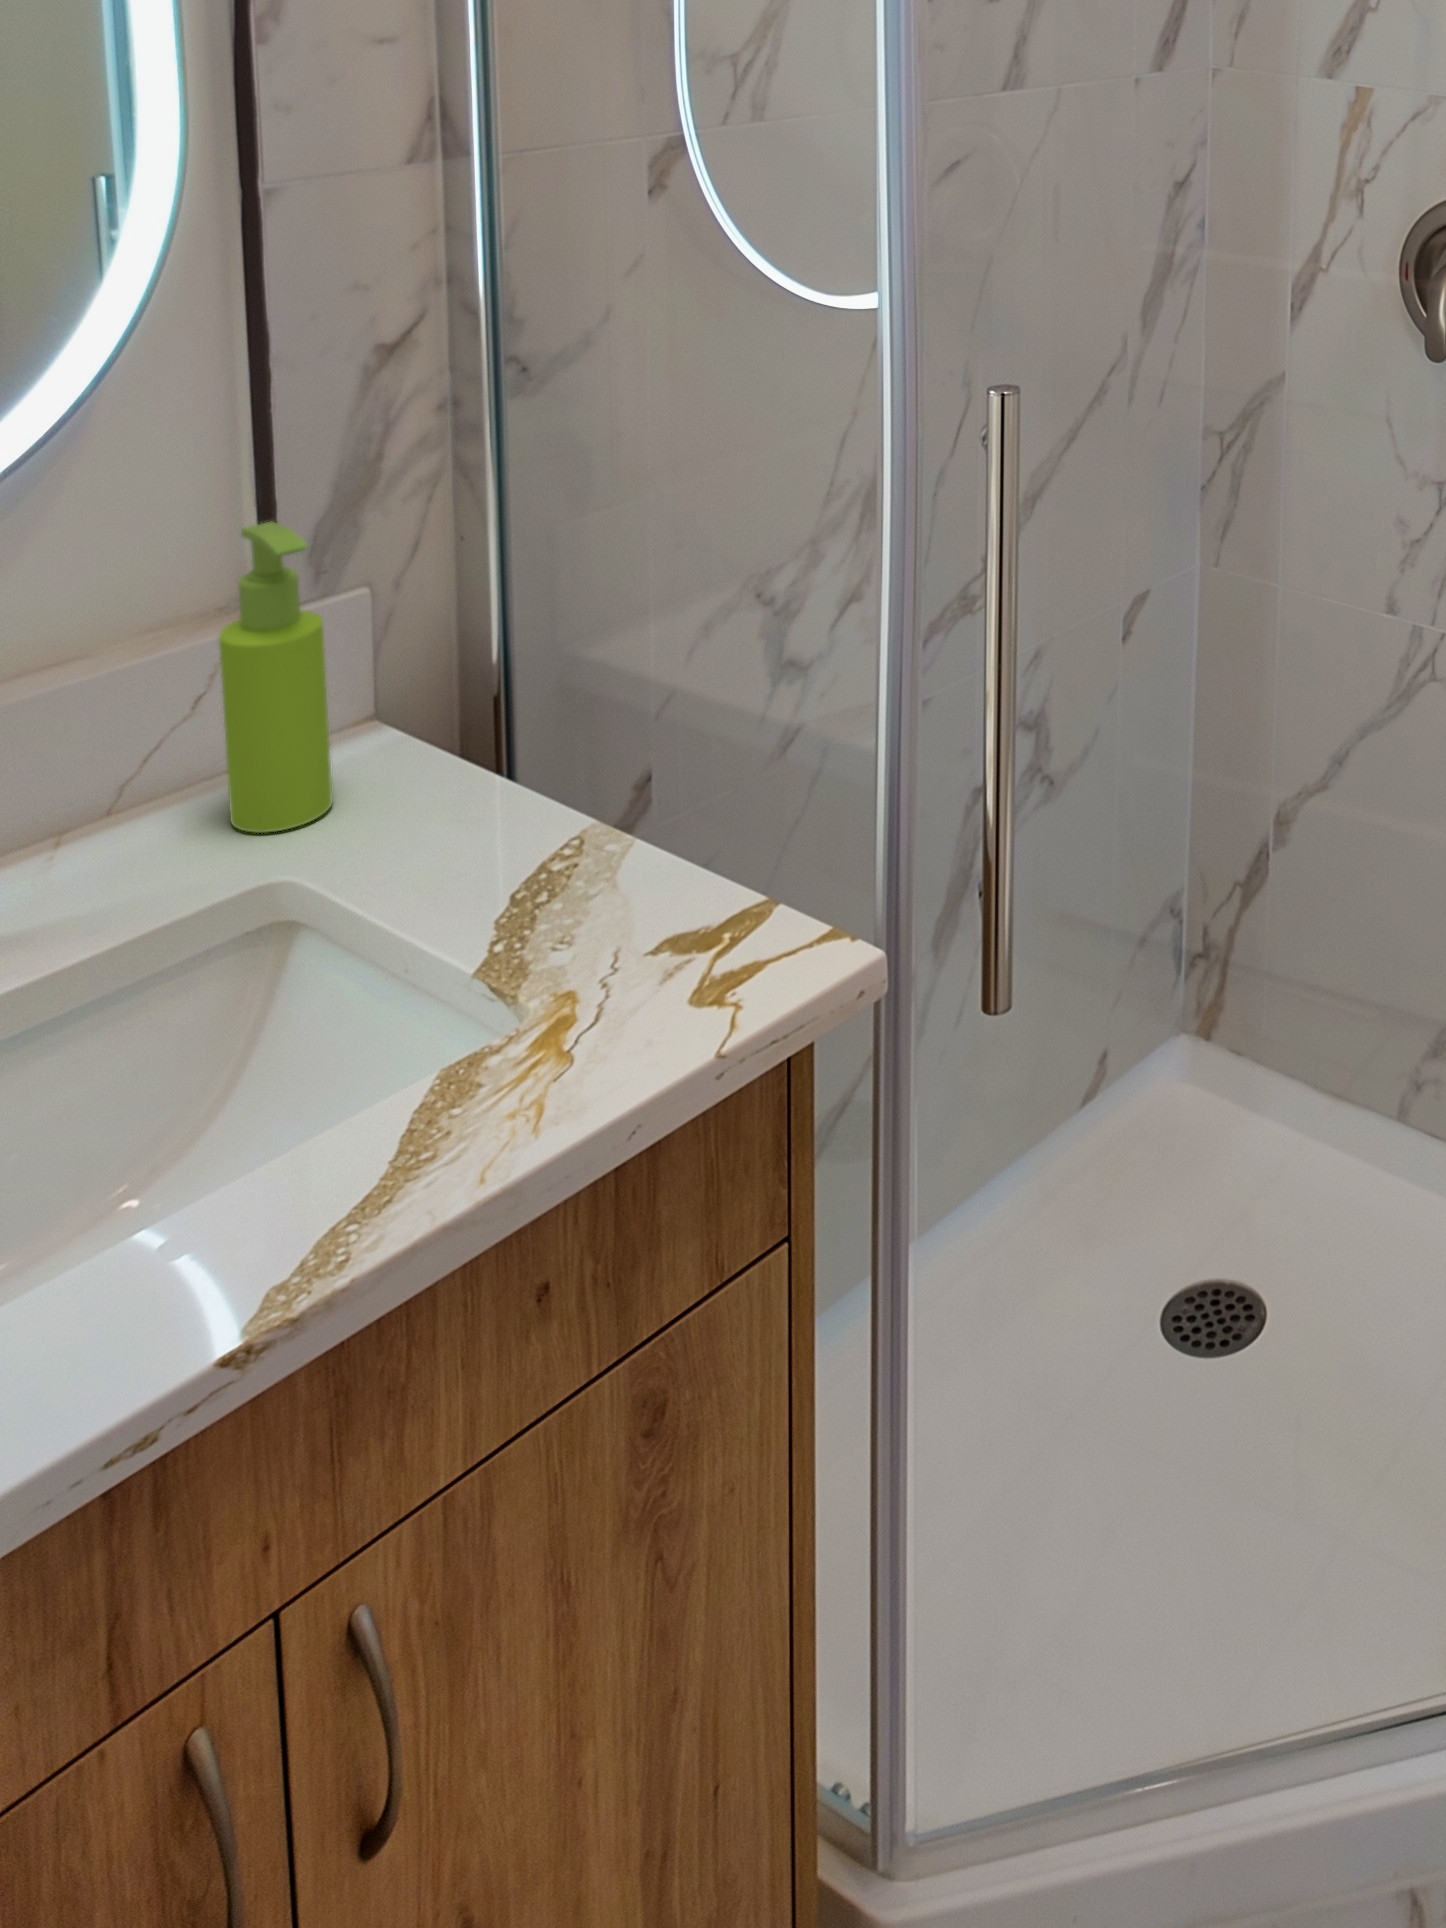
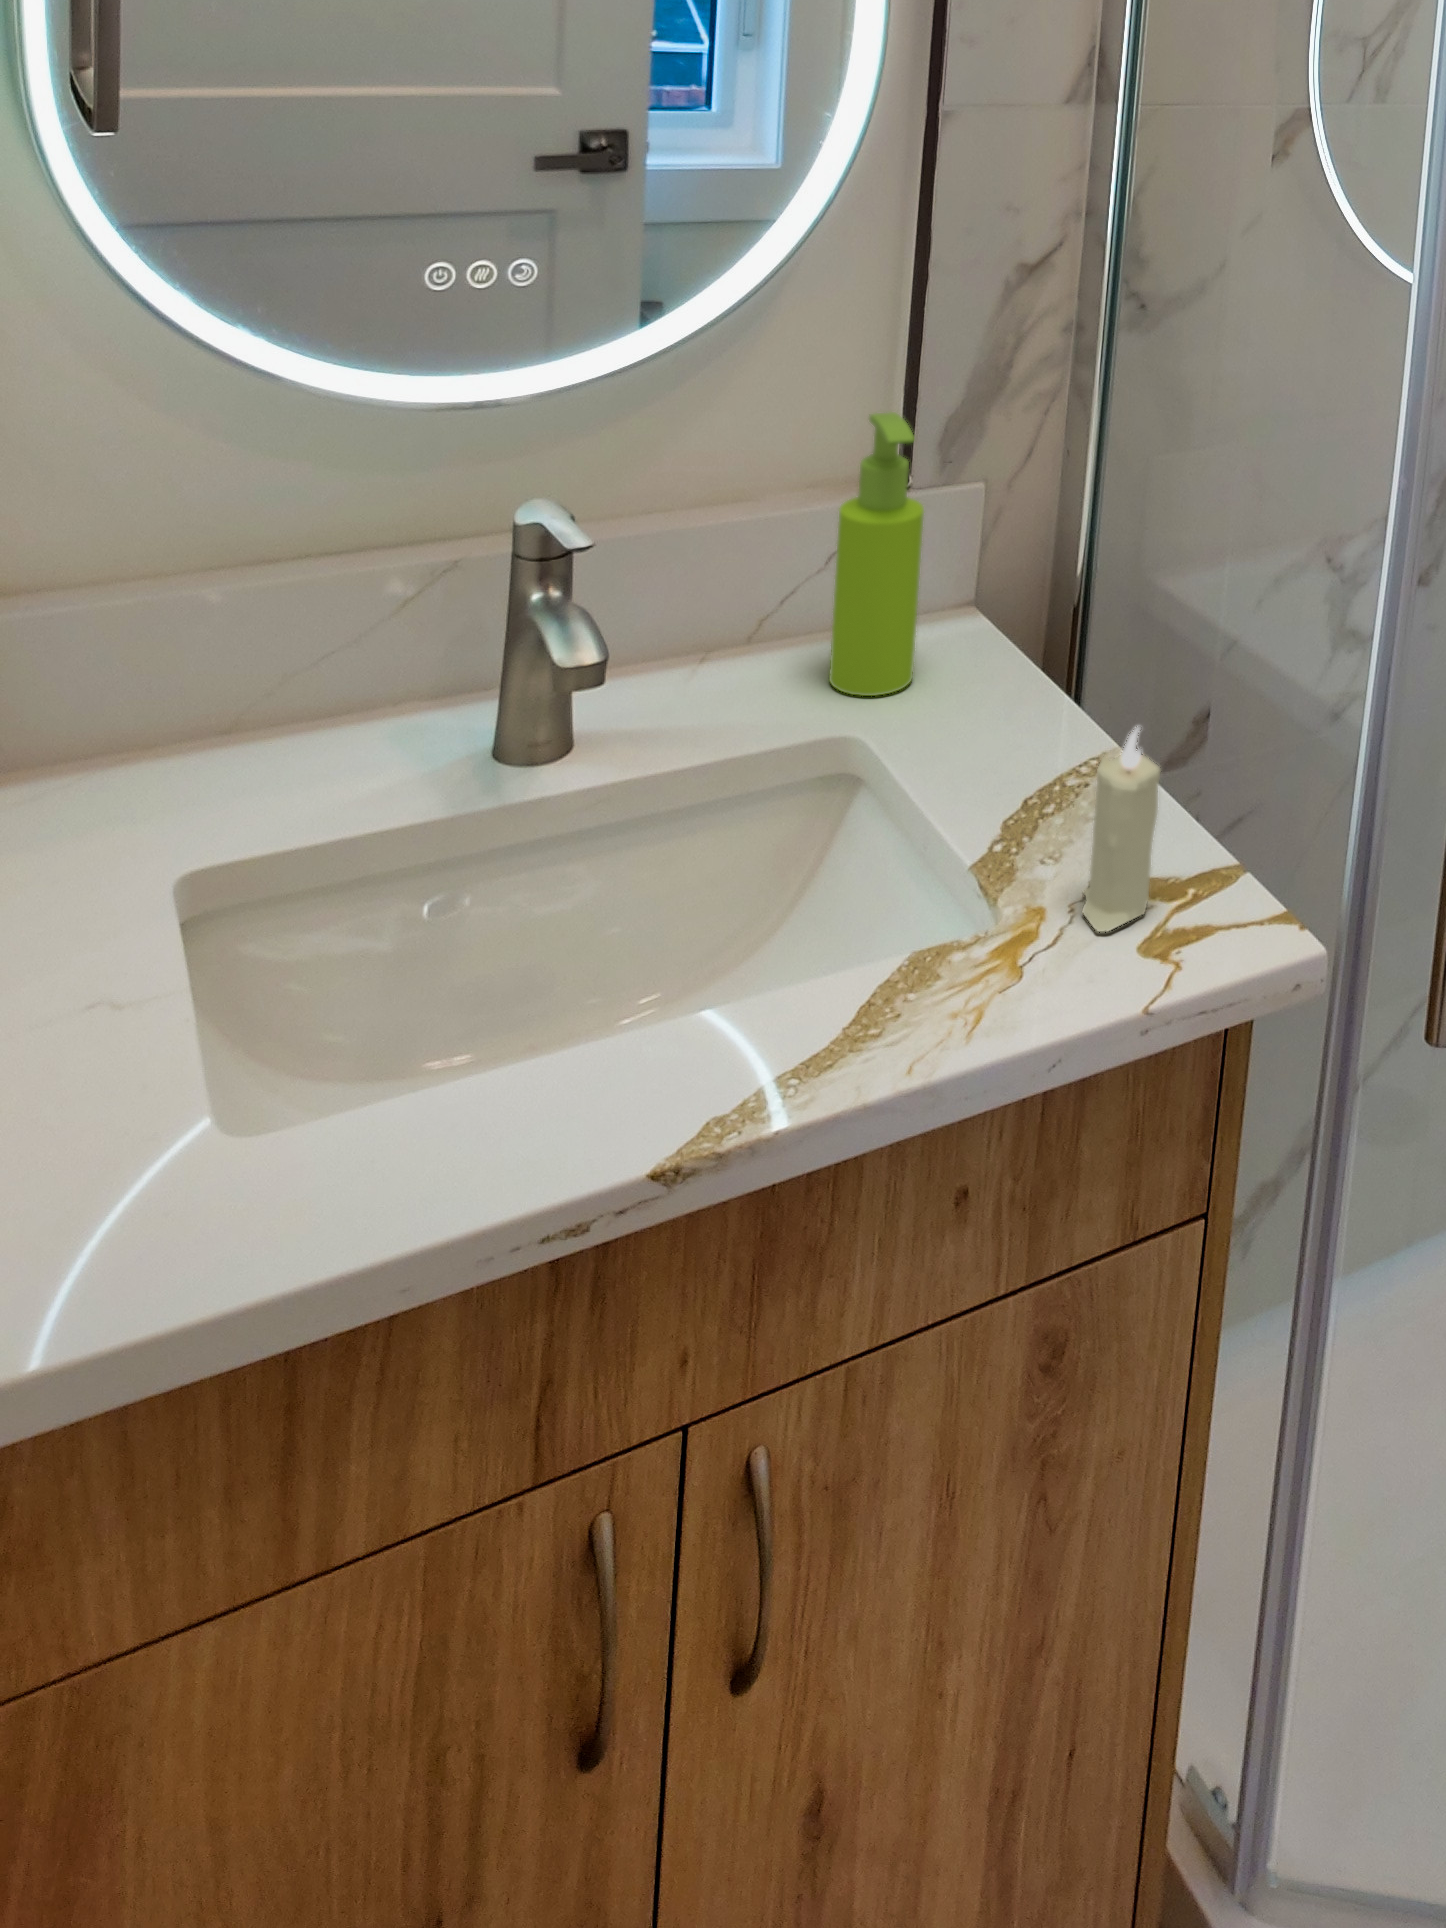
candle: none [610,785,685,998] -> present [1082,727,1160,932]

